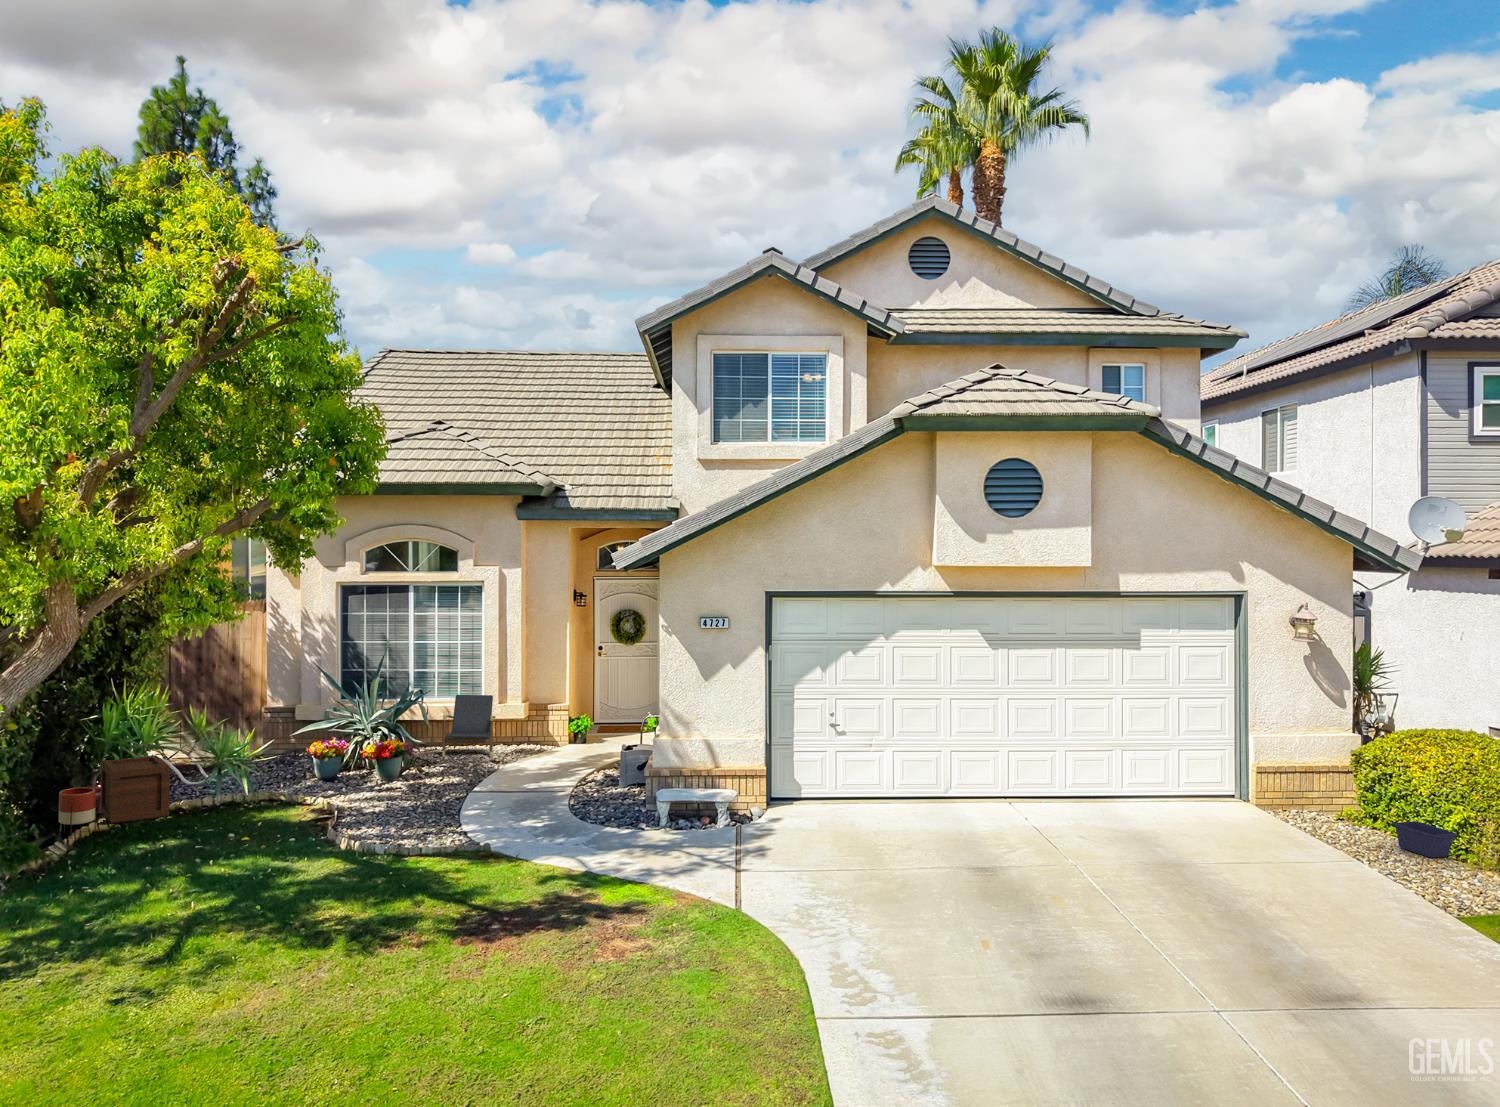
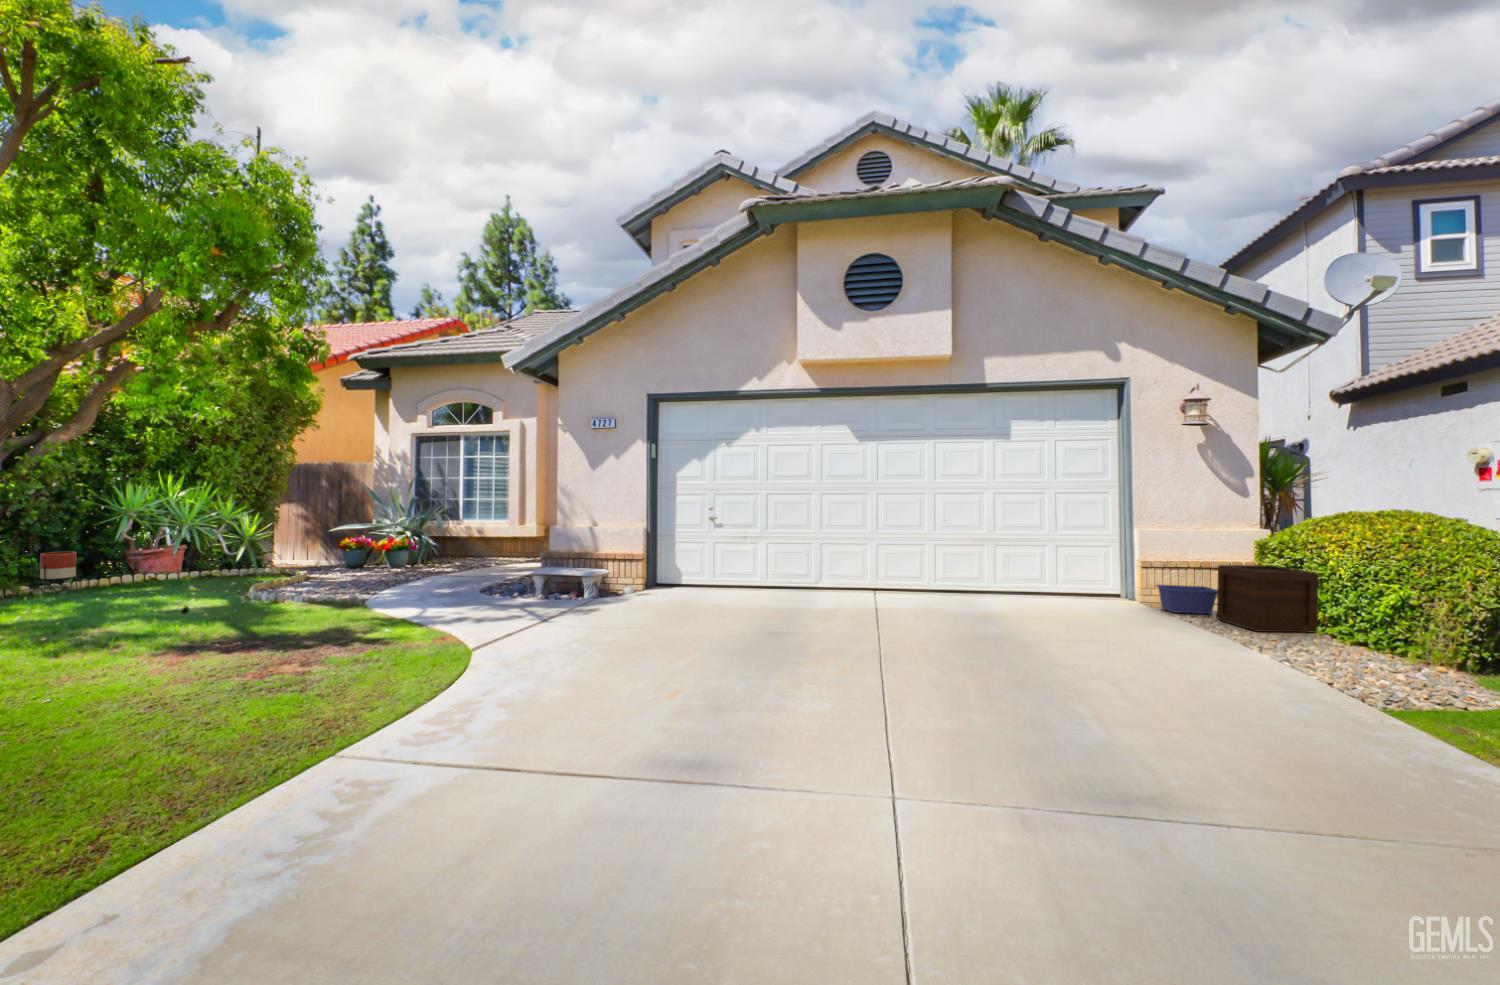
lounge chair: present [442,695,495,758] -> none [449,513,499,560]
wooden crate: present [100,756,170,823] -> present [1217,565,1319,633]
storage bin: present [1392,821,1458,858] -> present [1156,585,1217,614]

